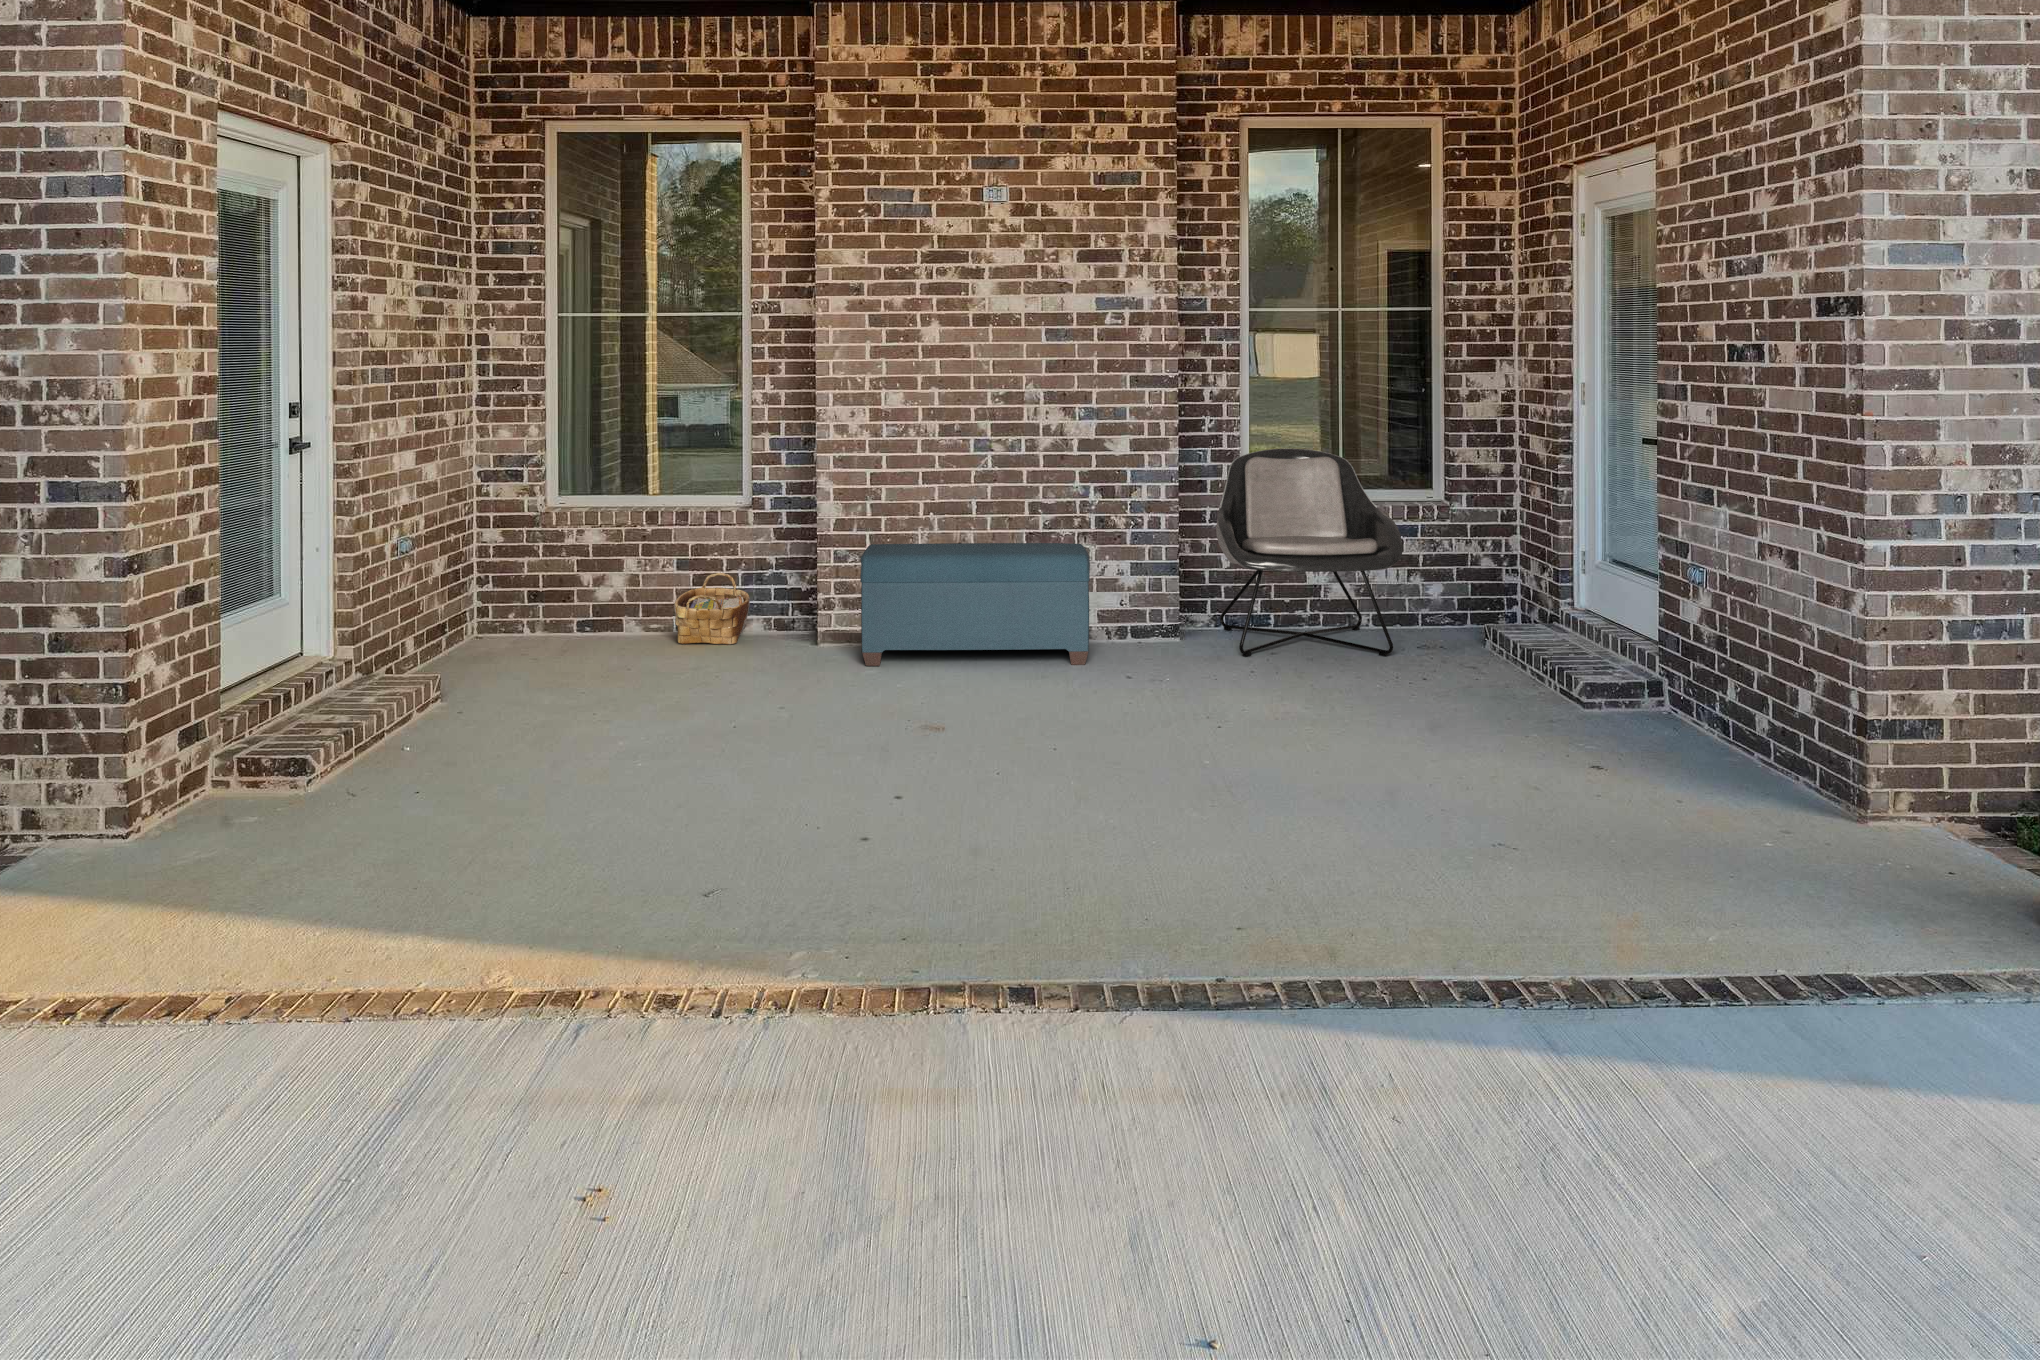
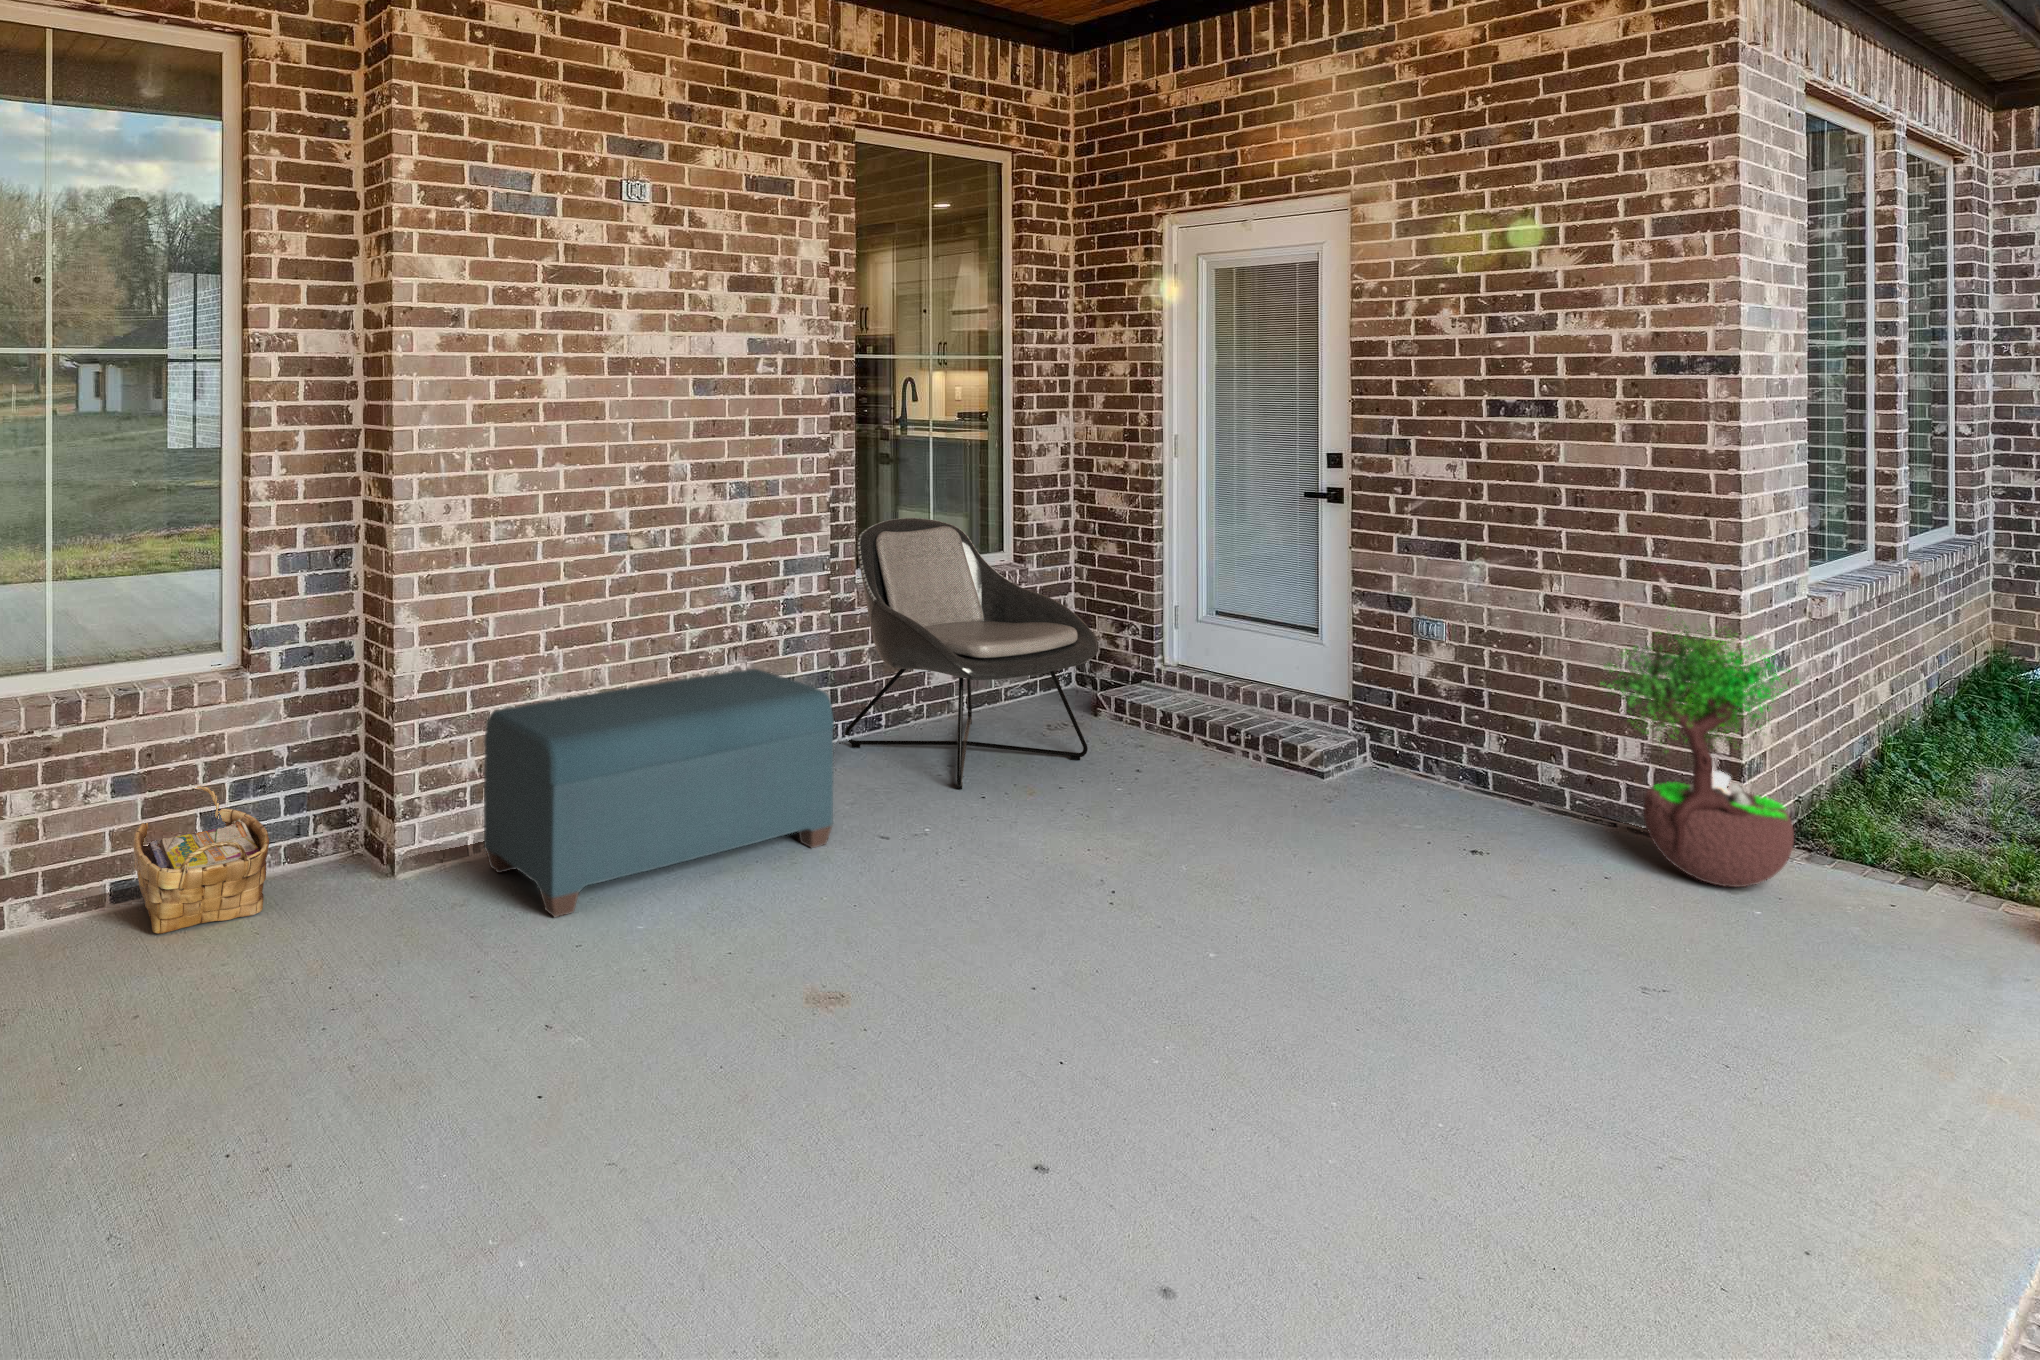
potted tree: none [1617,521,1799,779] -> present [1601,619,1794,887]

